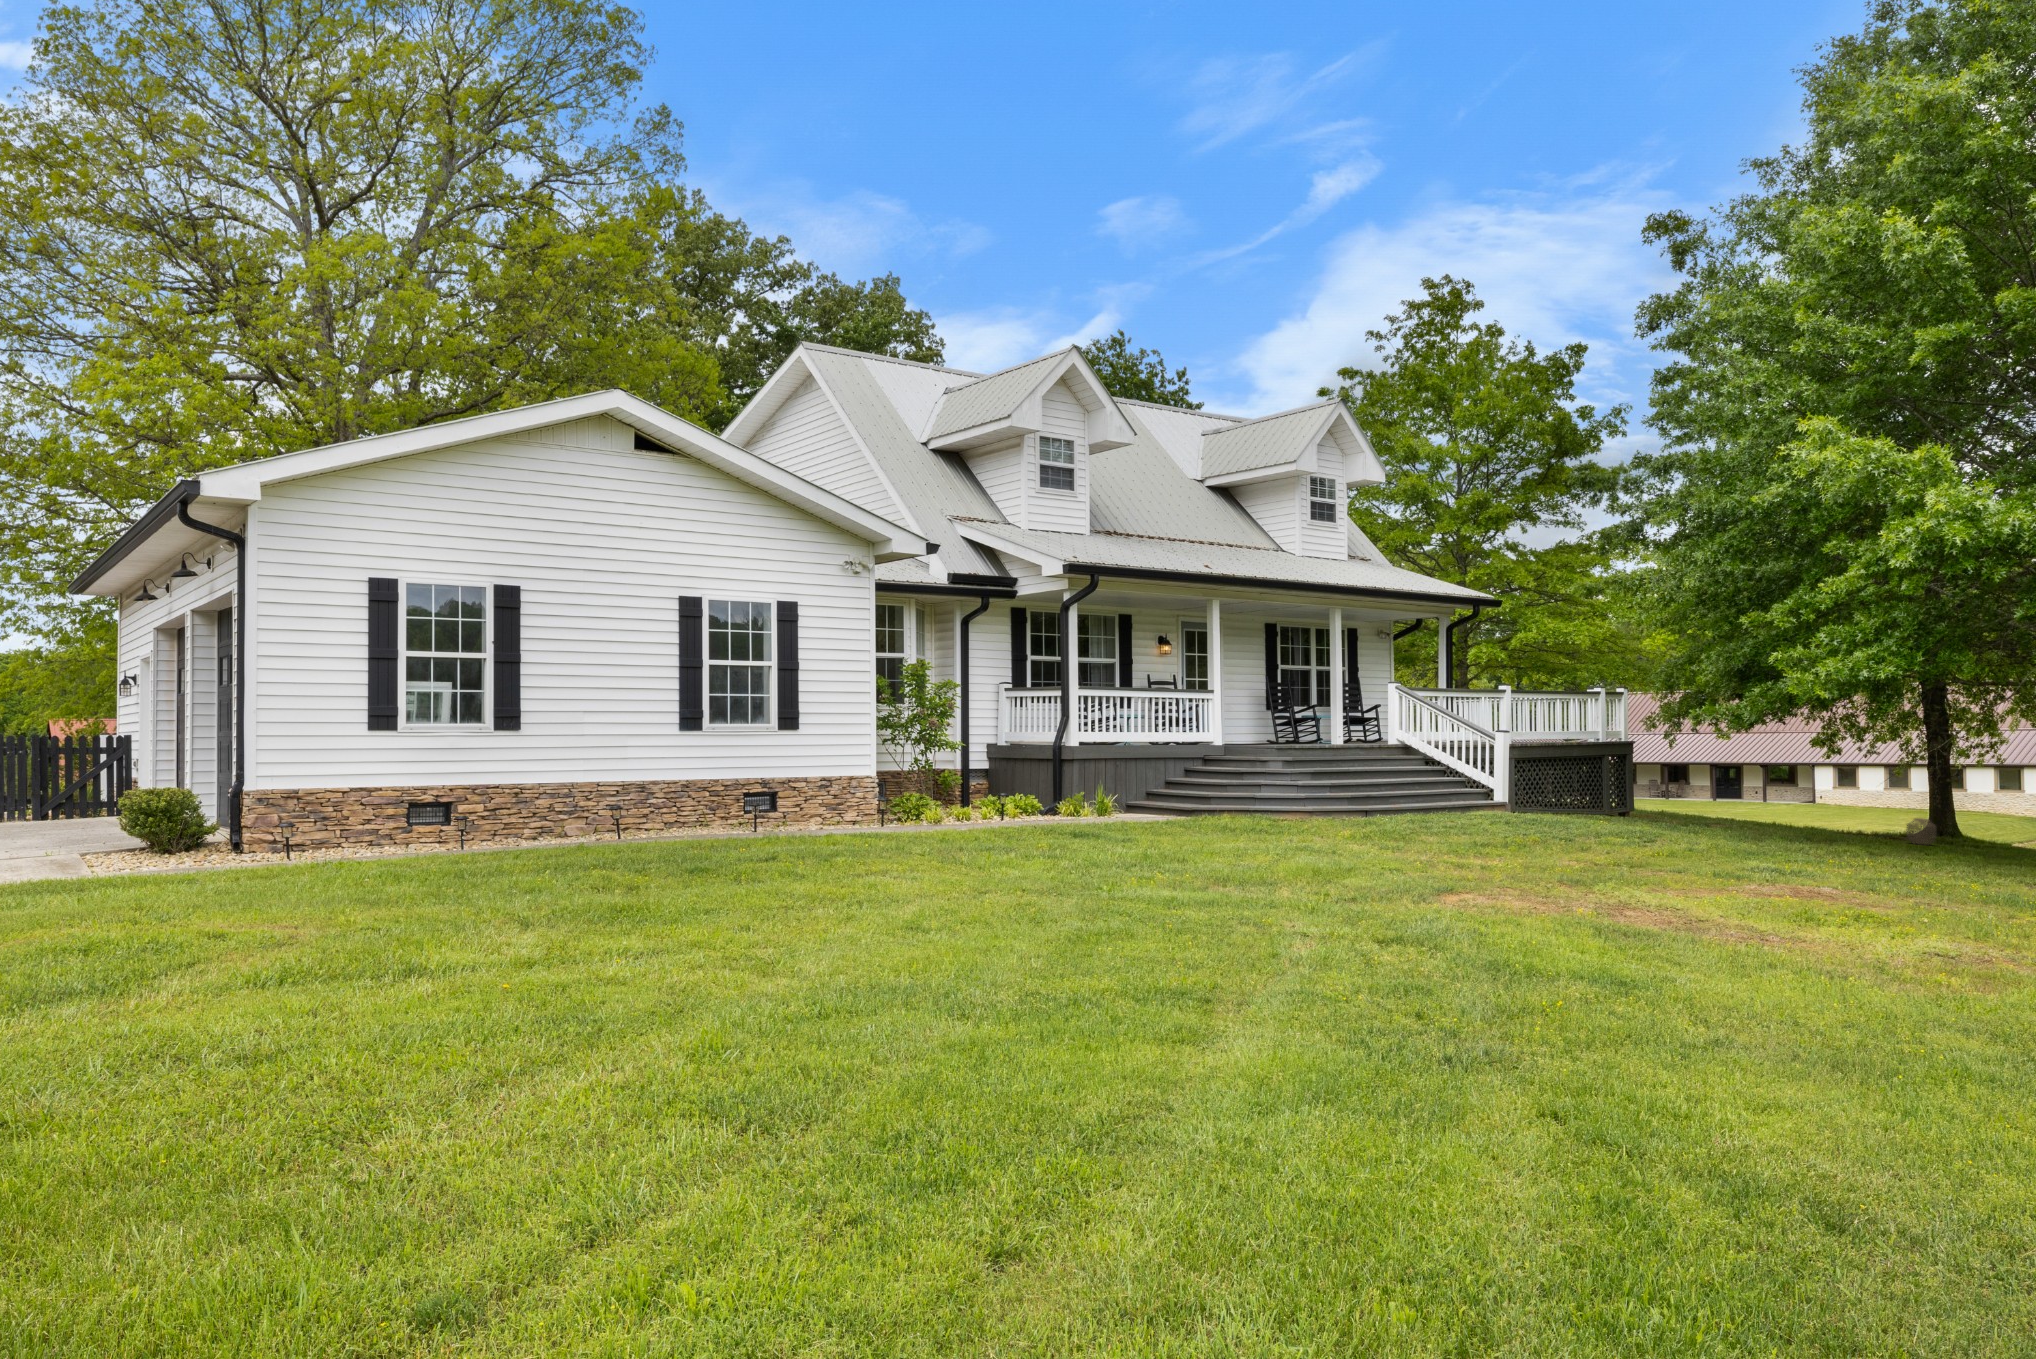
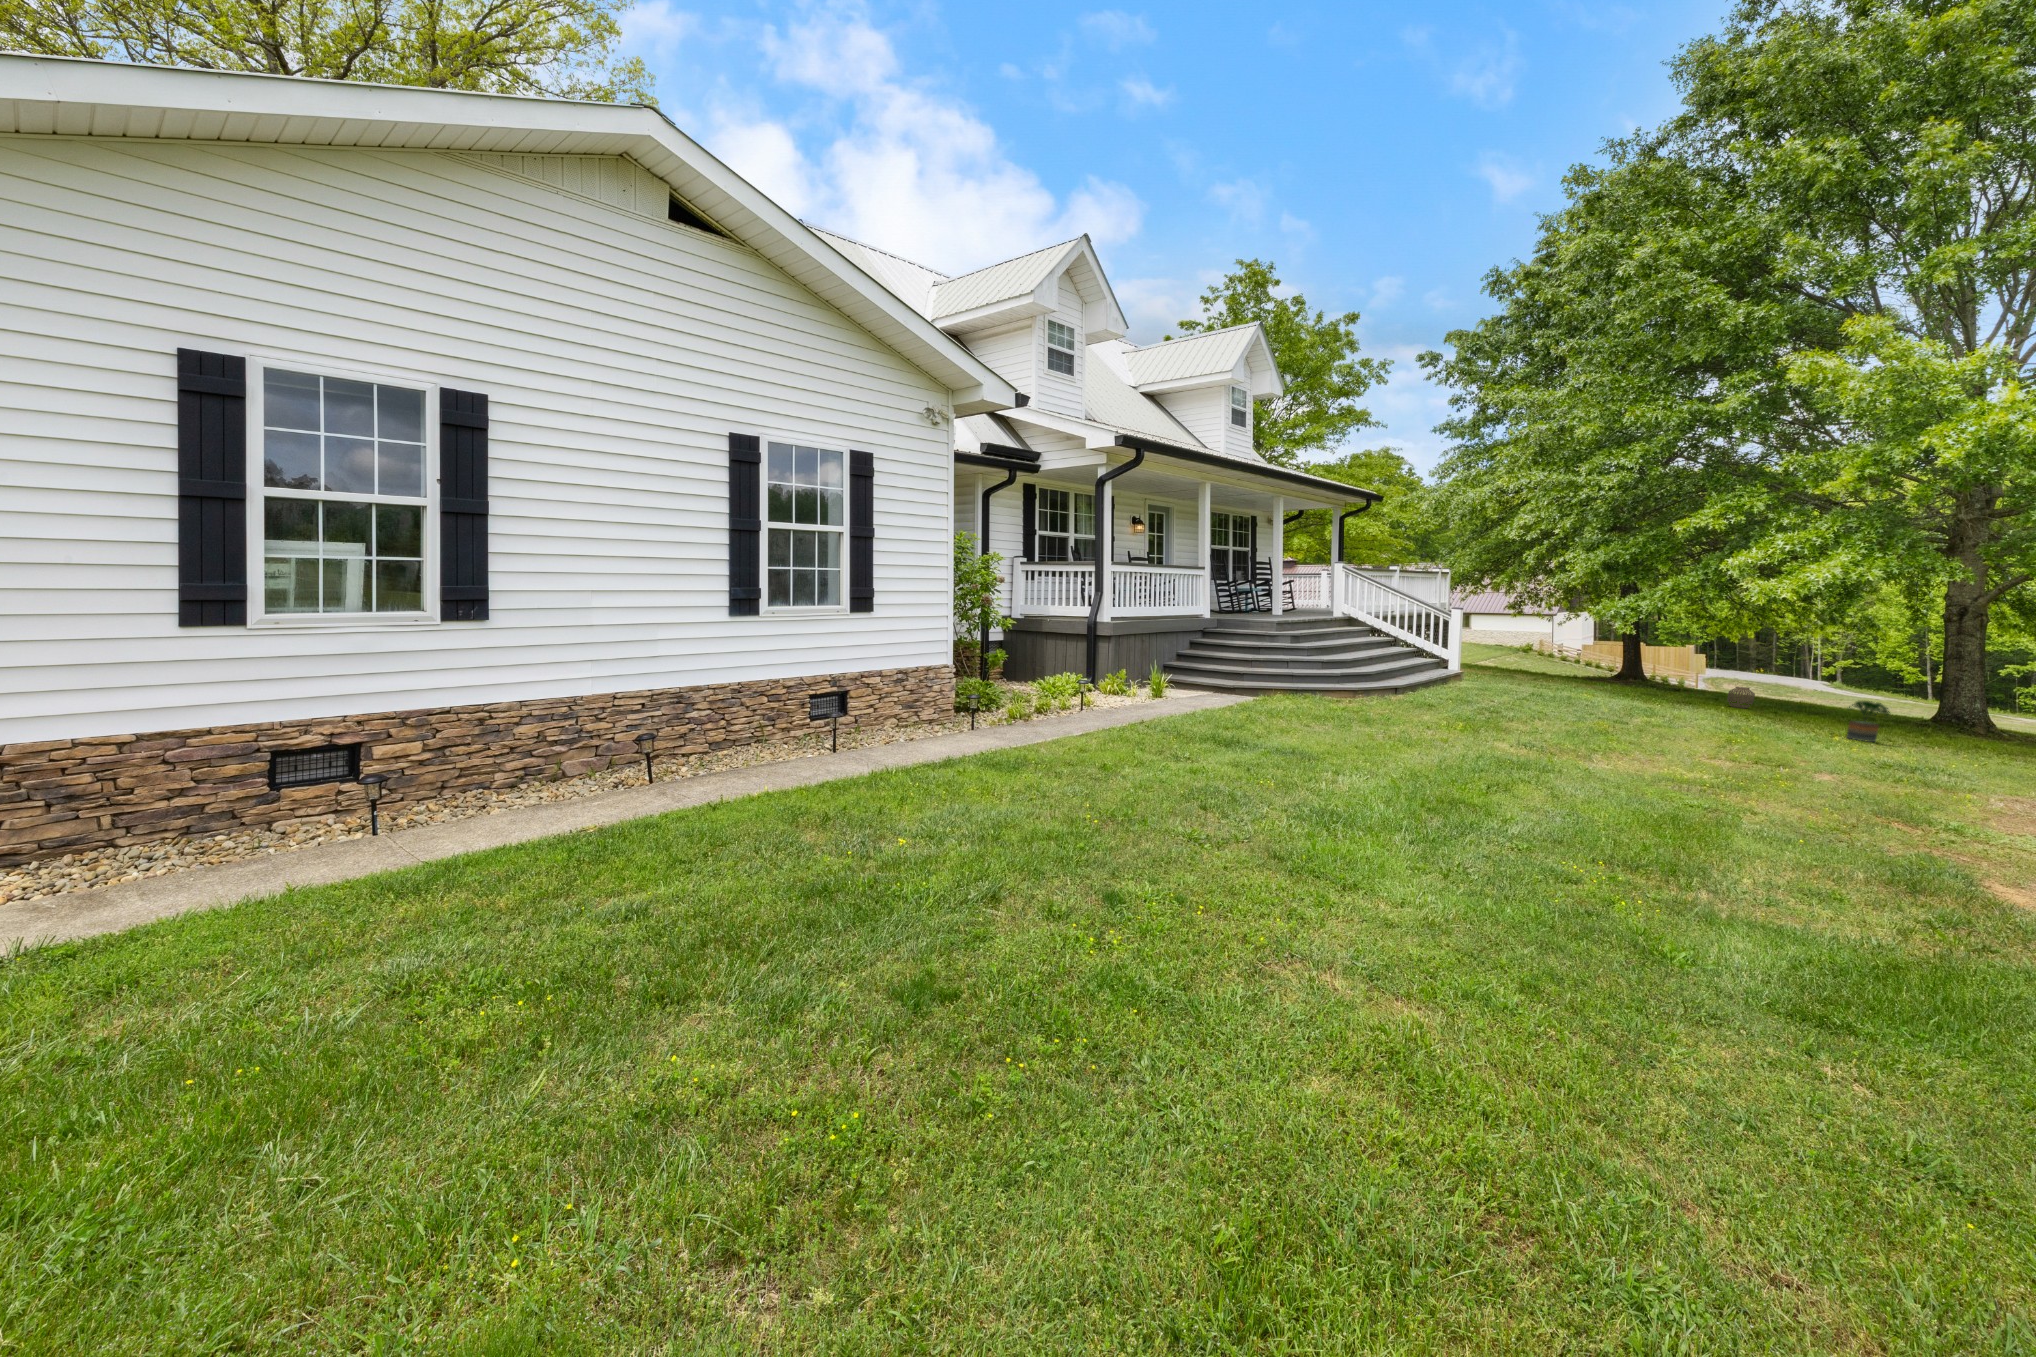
potted tree: none [1849,813,1888,859] -> present [1847,701,1890,742]

